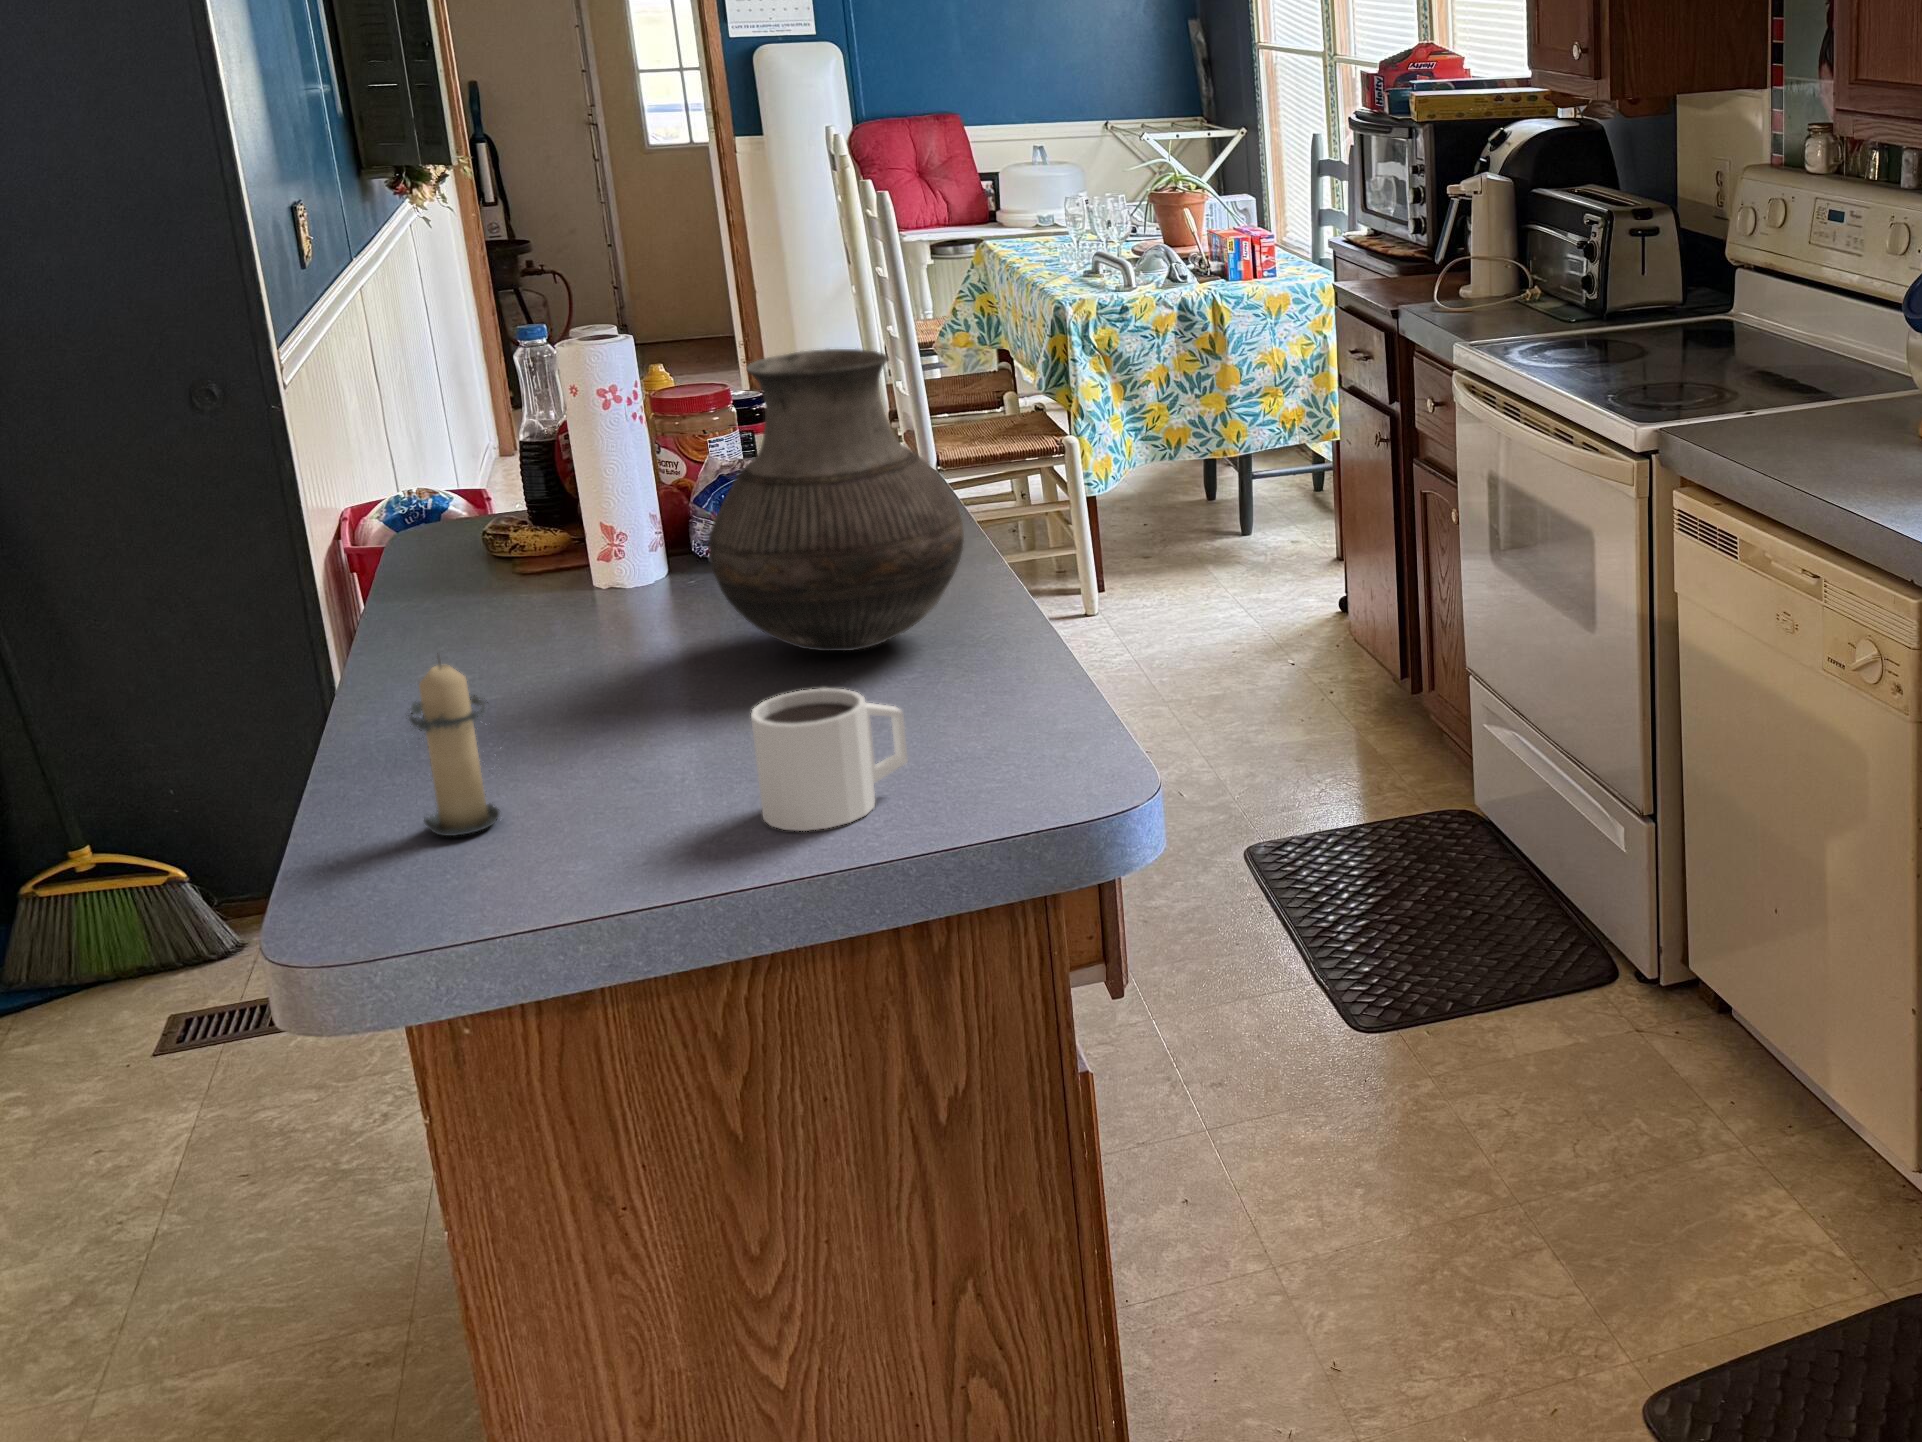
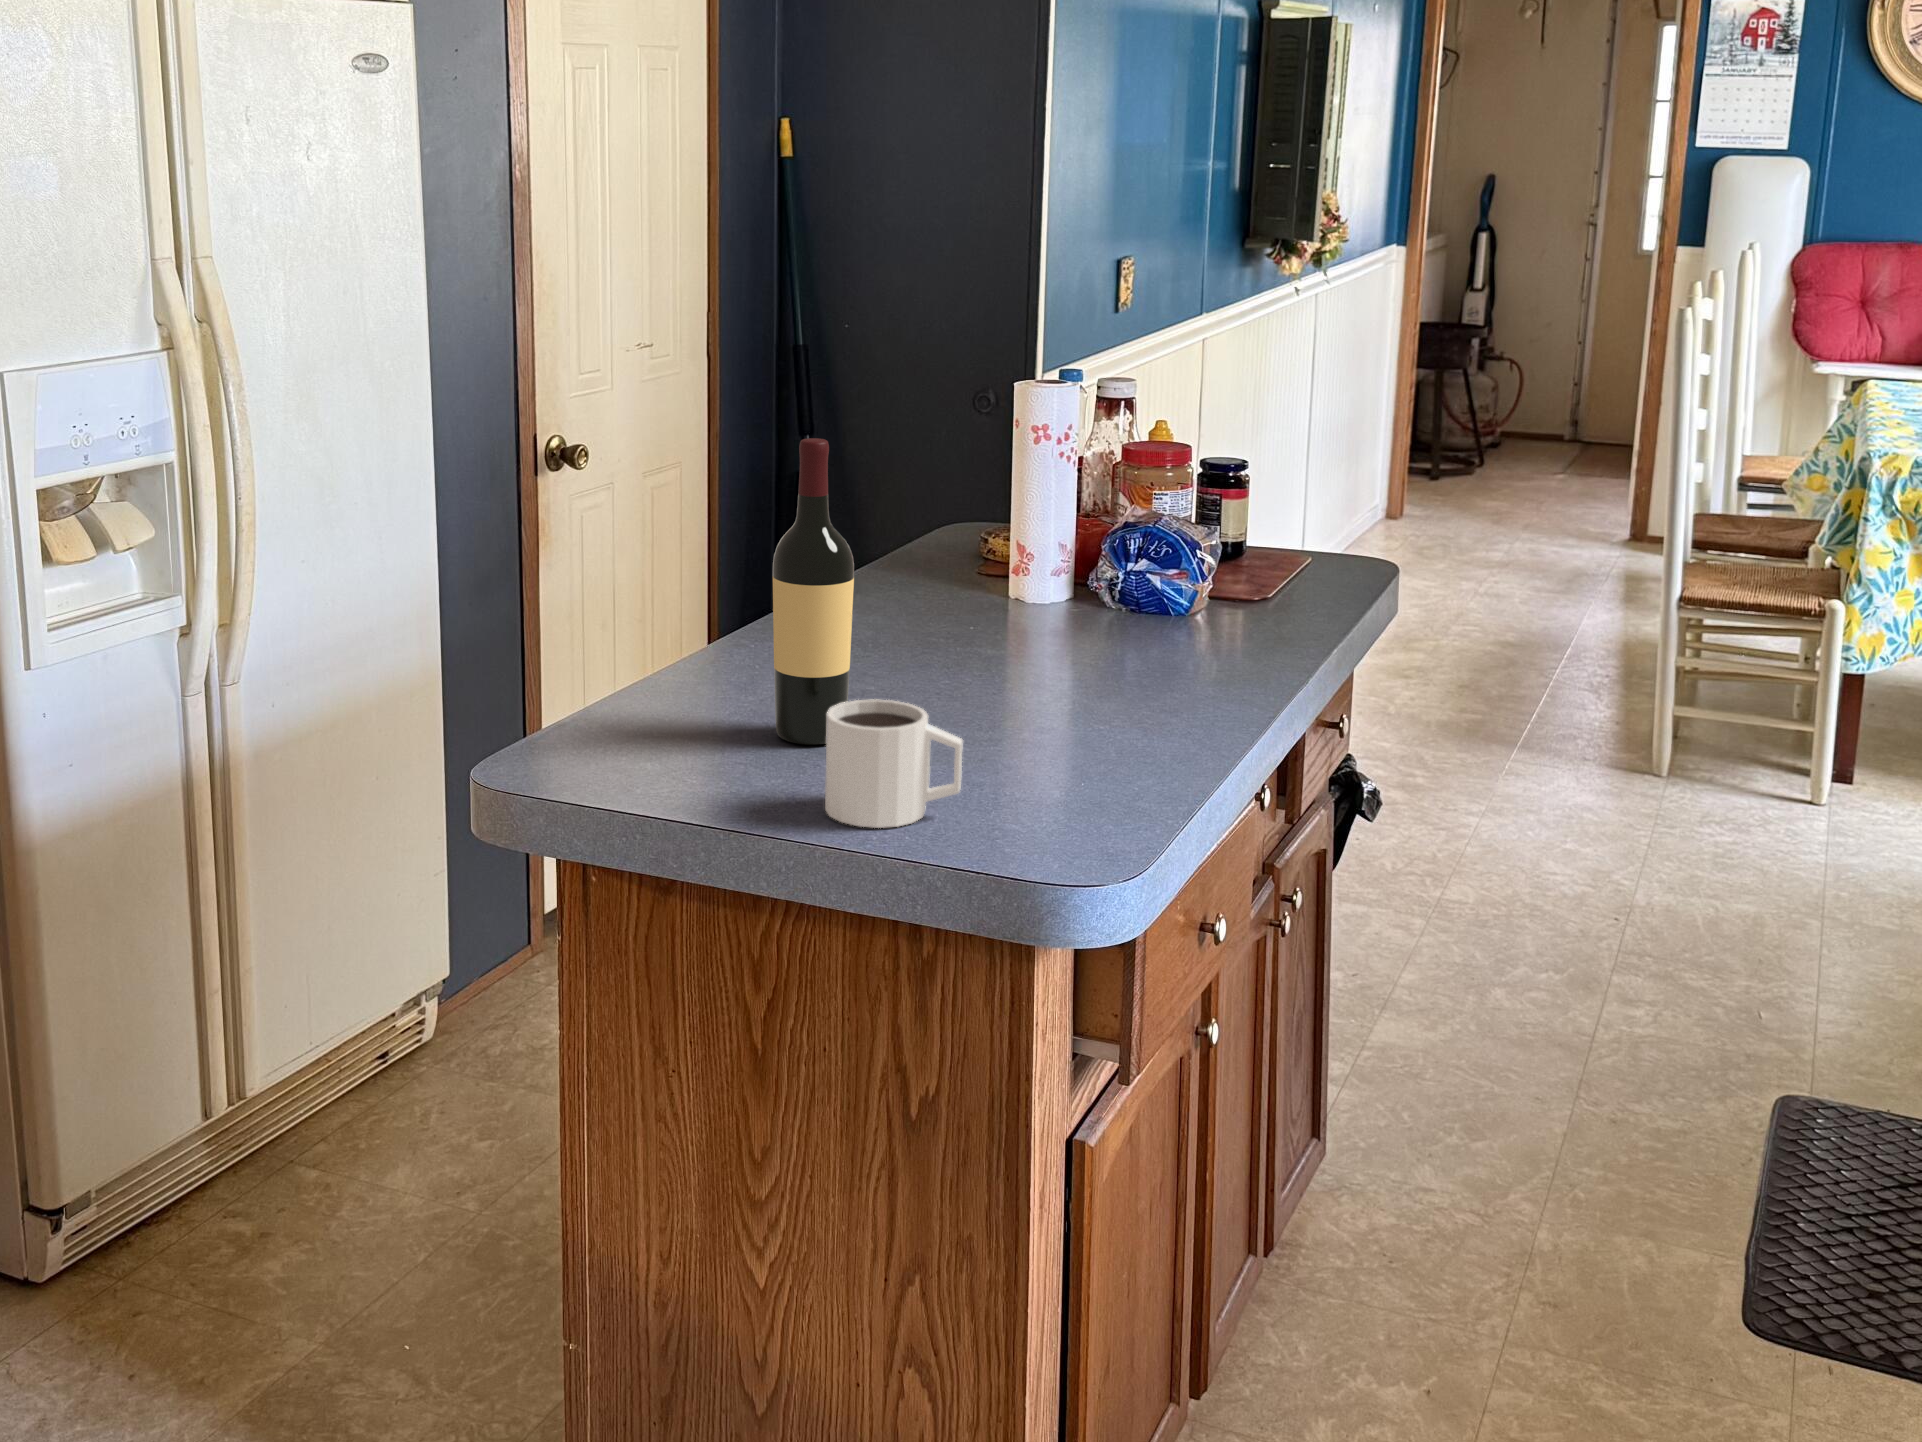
vase: present [708,349,964,651] -> none [986,411,1221,699]
wine bottle: none [552,434,670,781] -> present [773,438,854,745]
candle: present [408,655,499,836] -> none [624,593,698,748]

